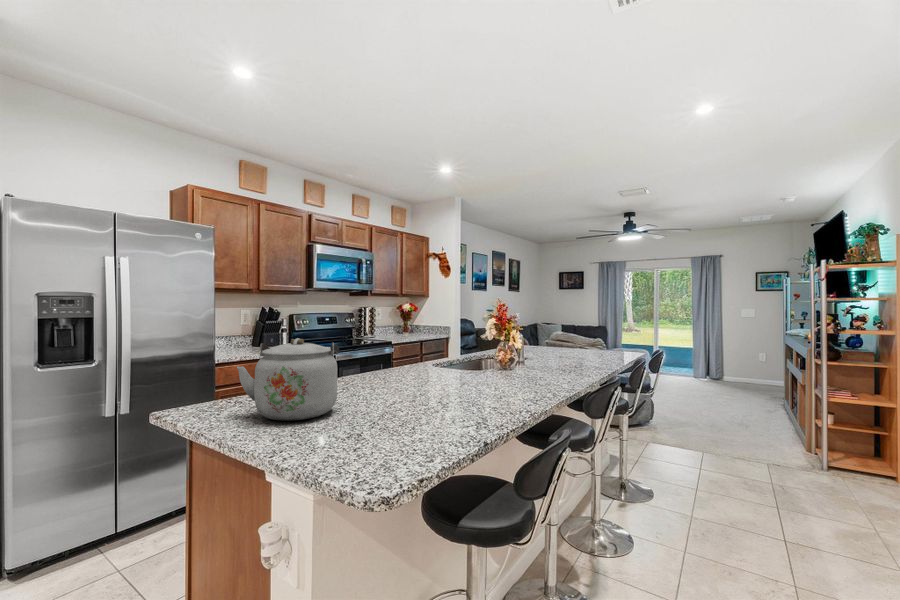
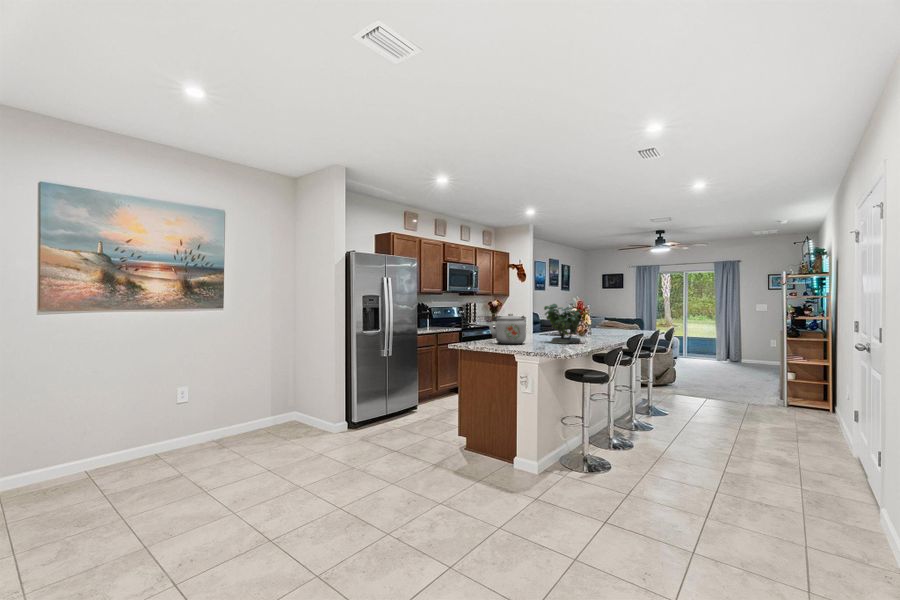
potted plant: none [392,308,487,415] -> present [544,304,582,344]

